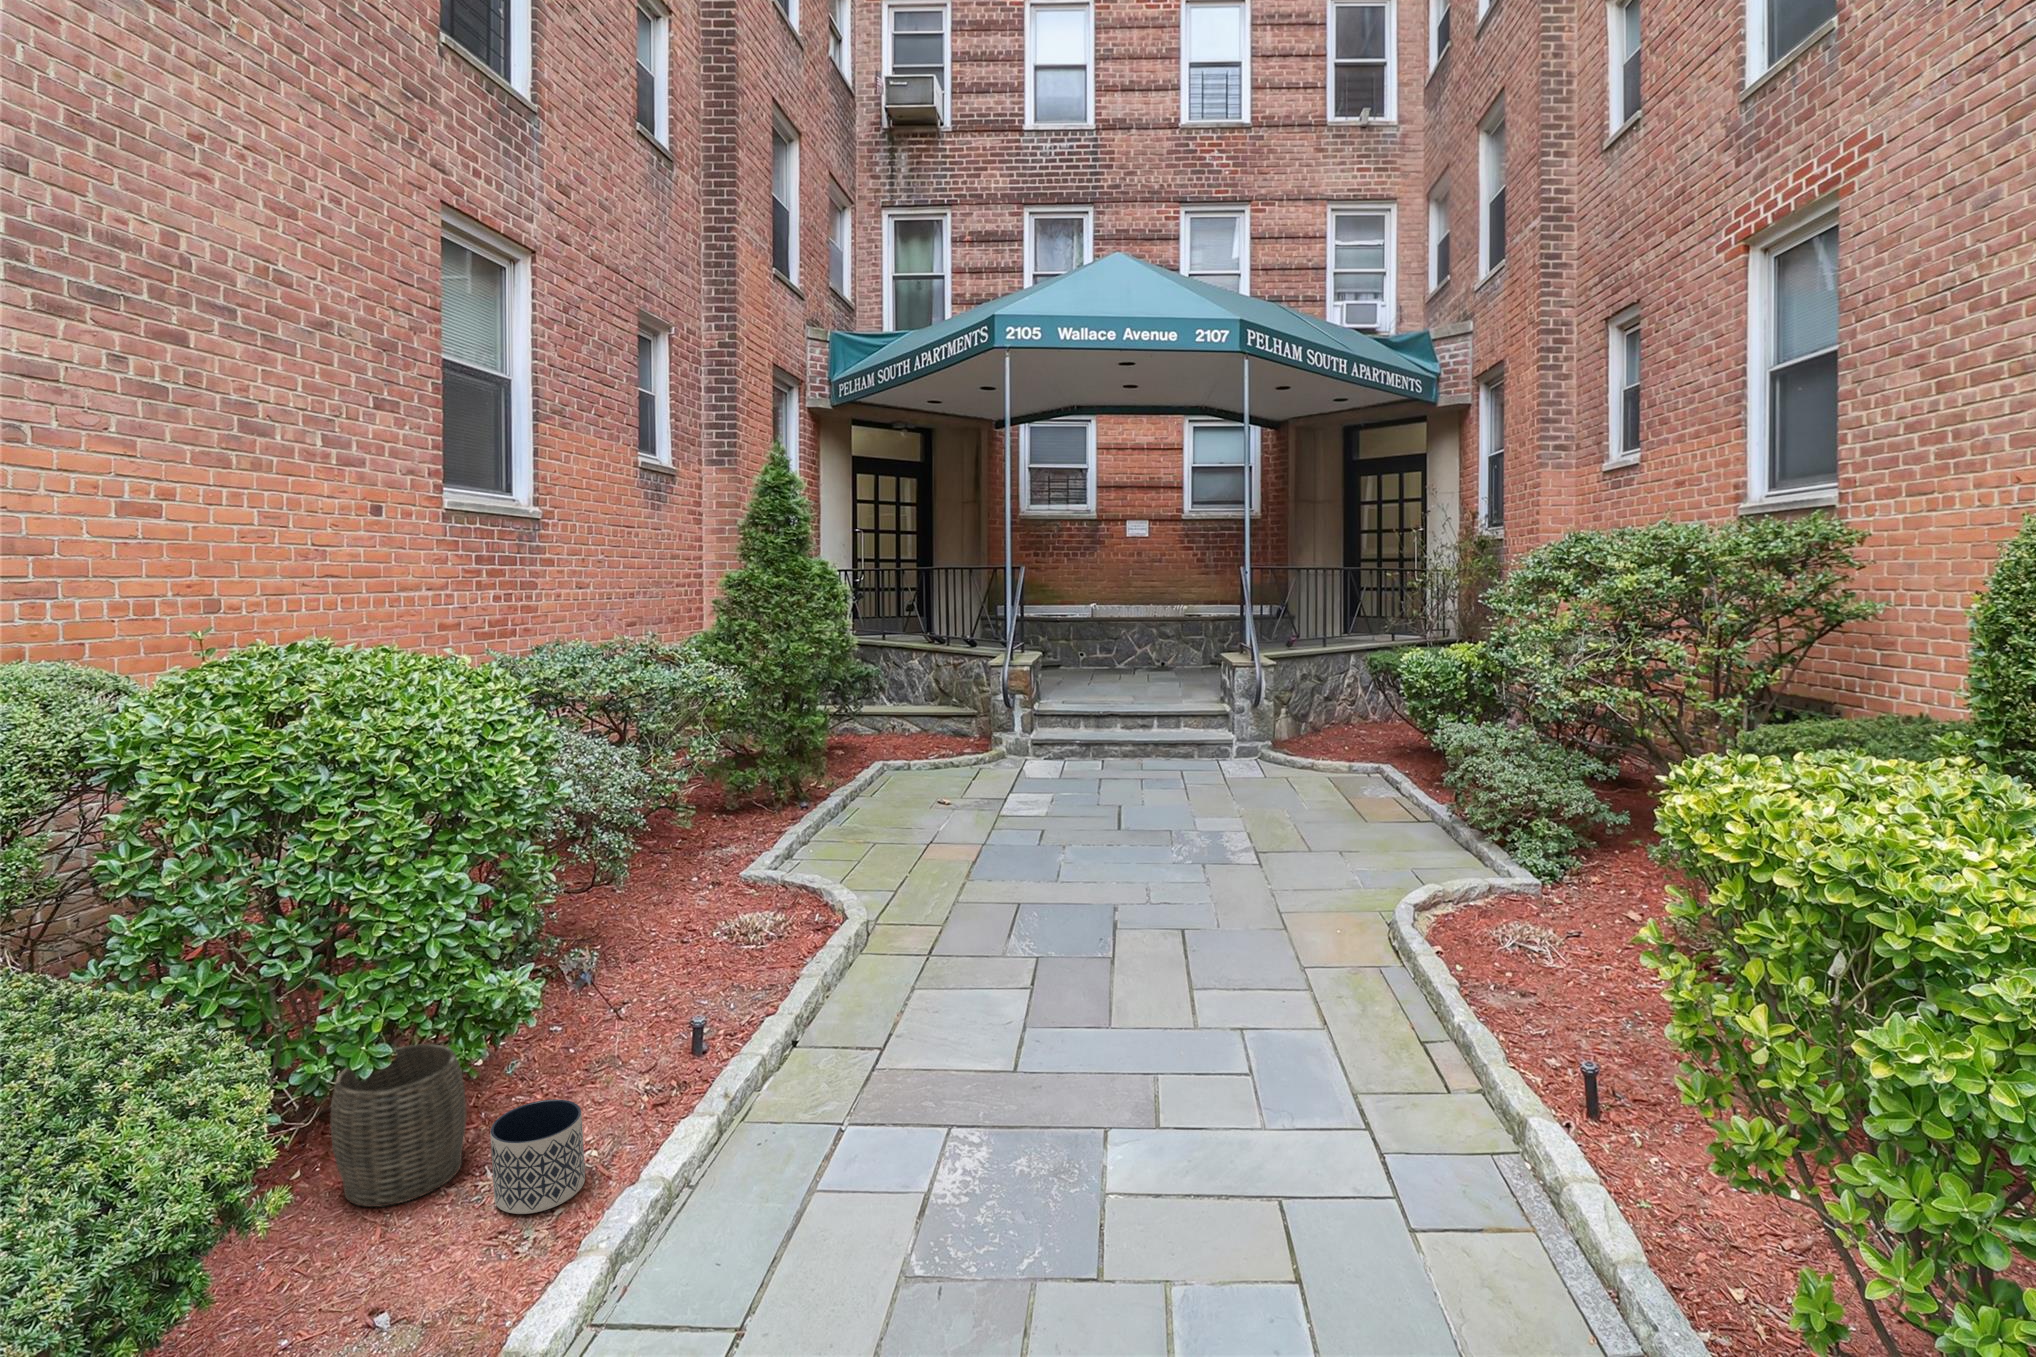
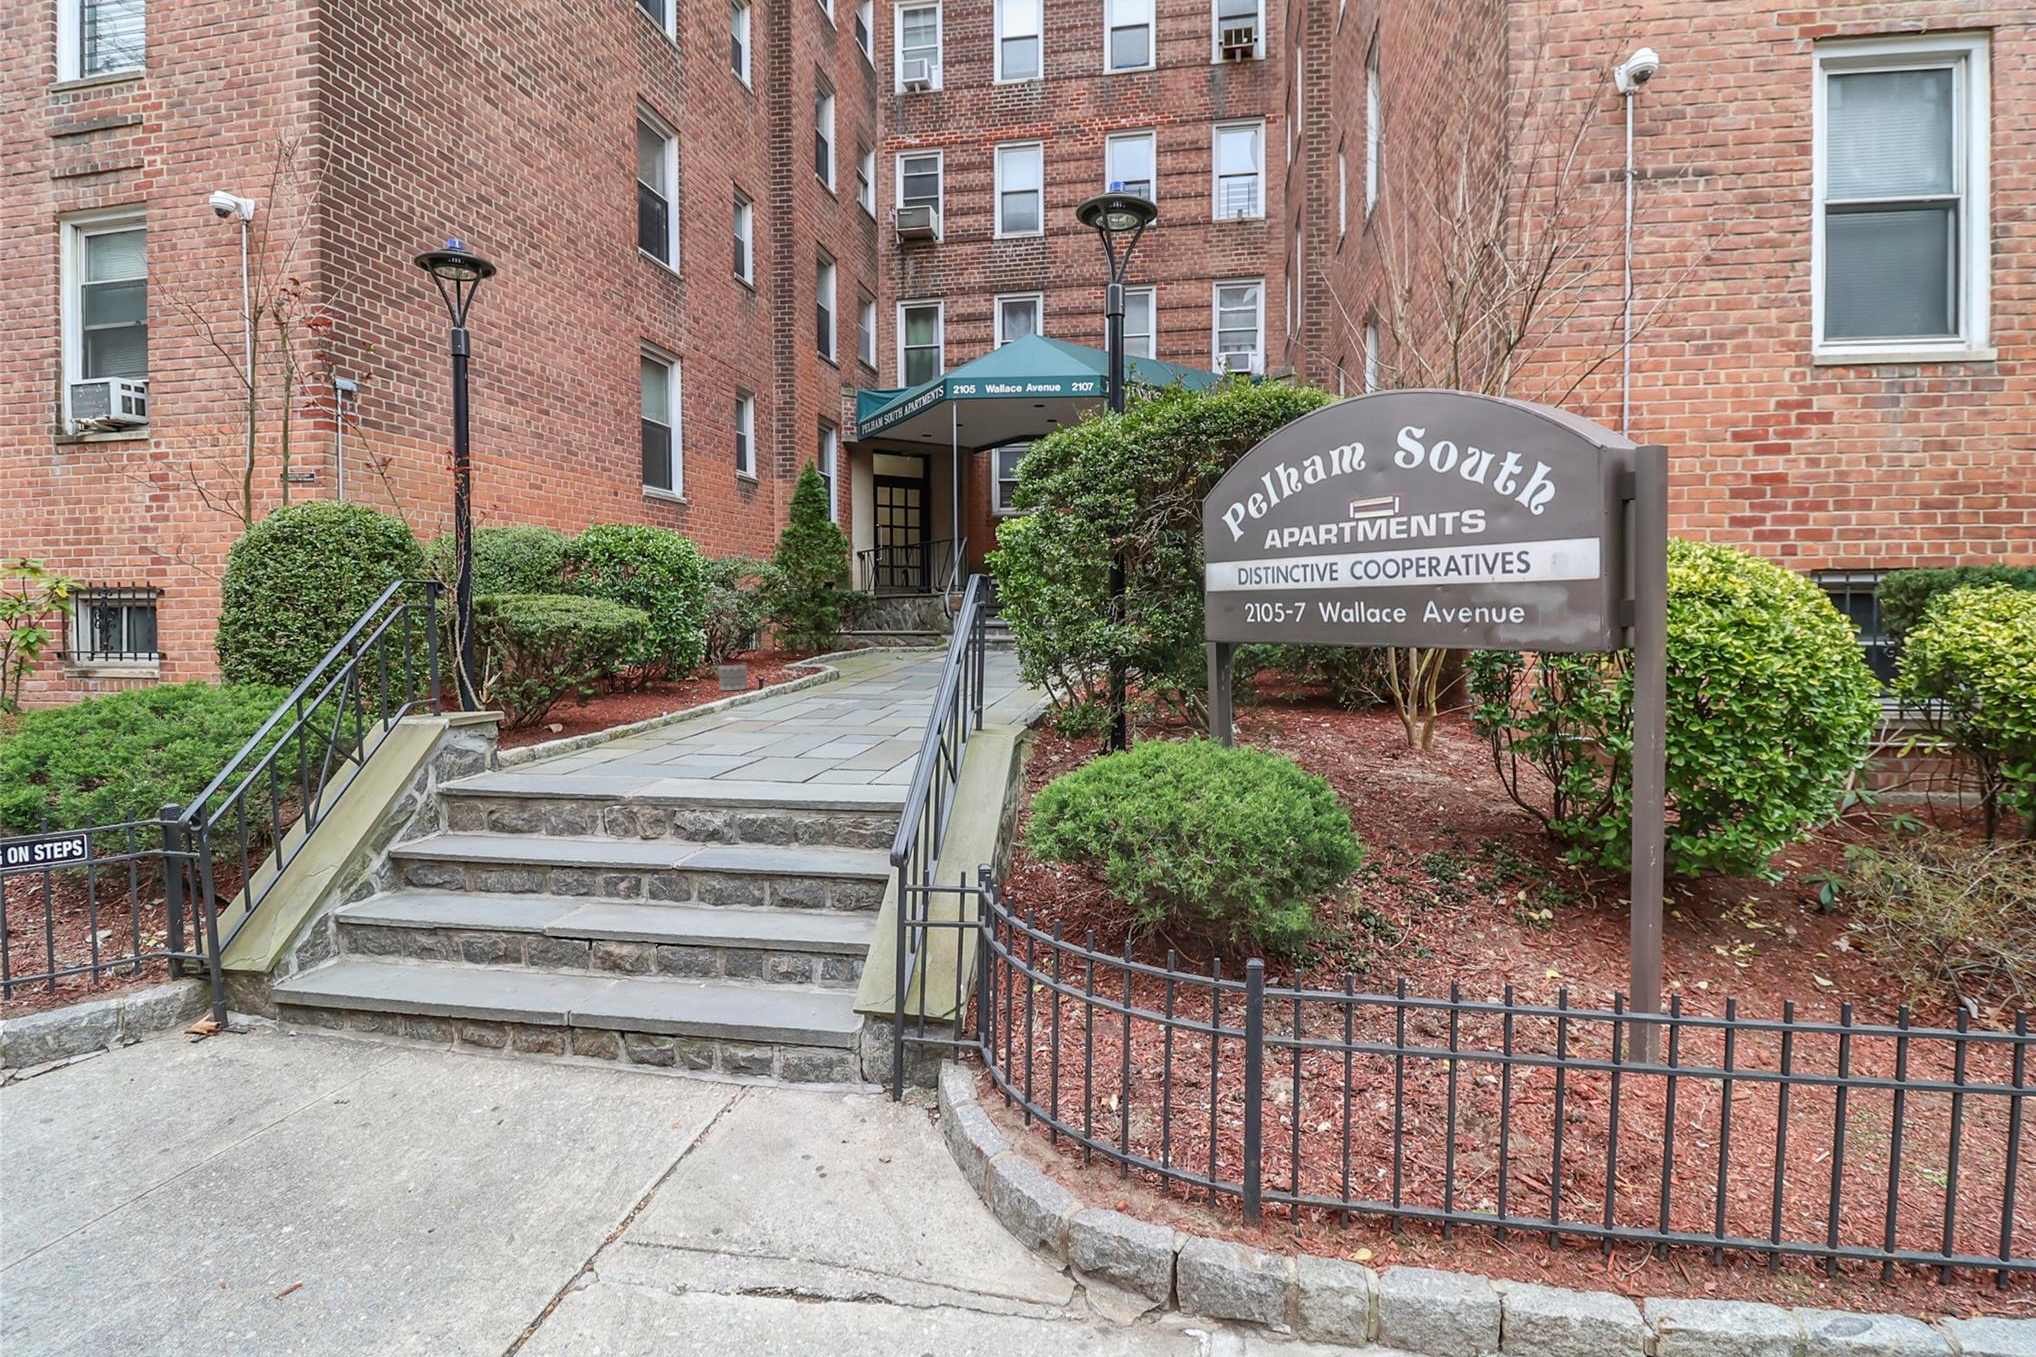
woven basket: present [331,1044,466,1207] -> none [666,652,707,692]

